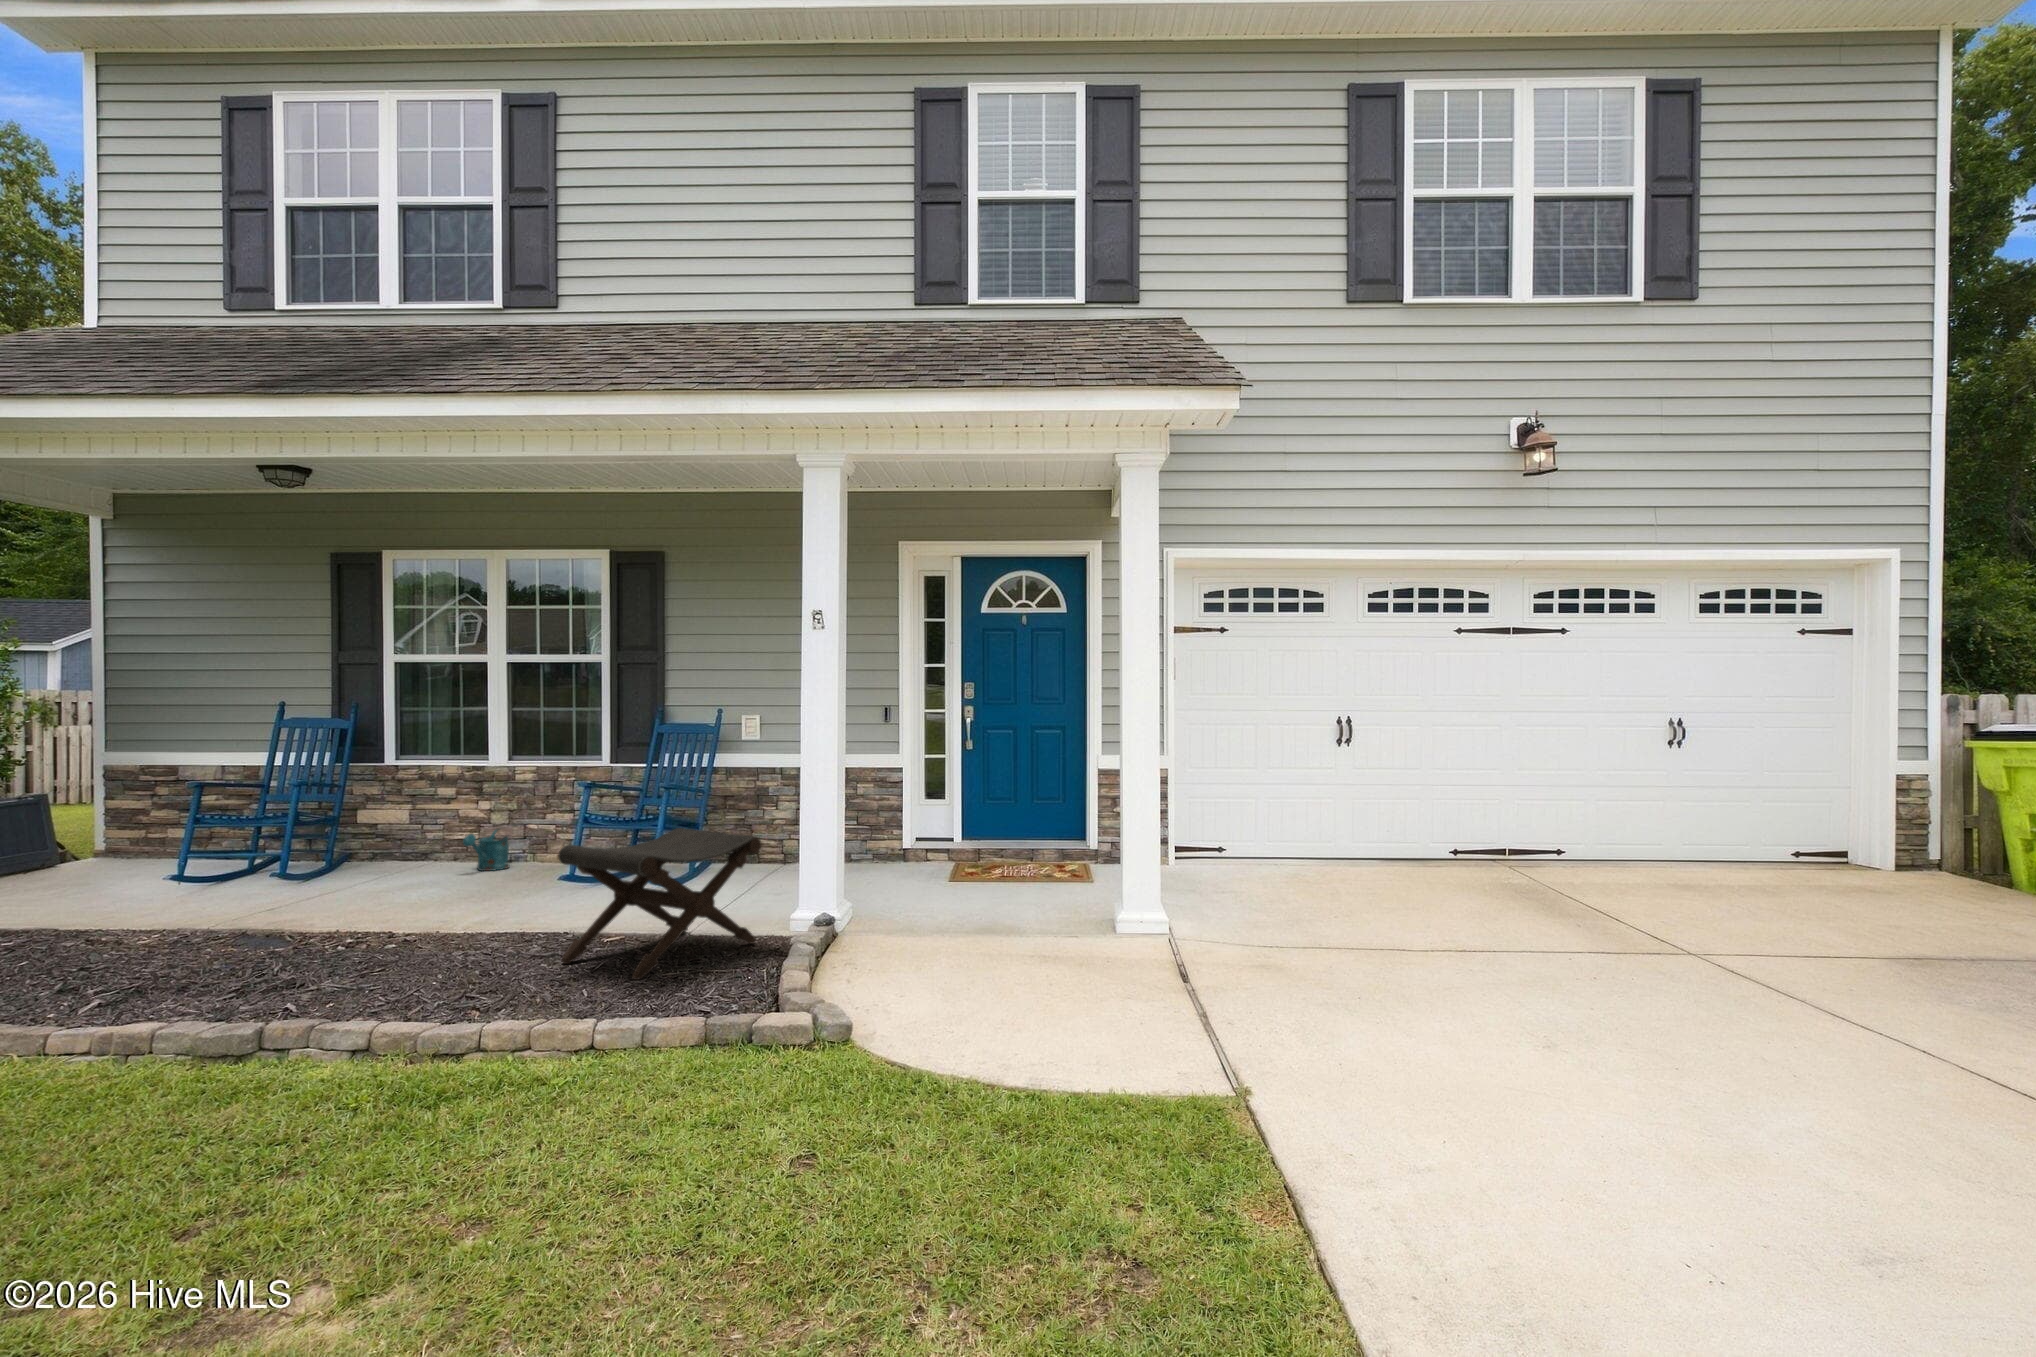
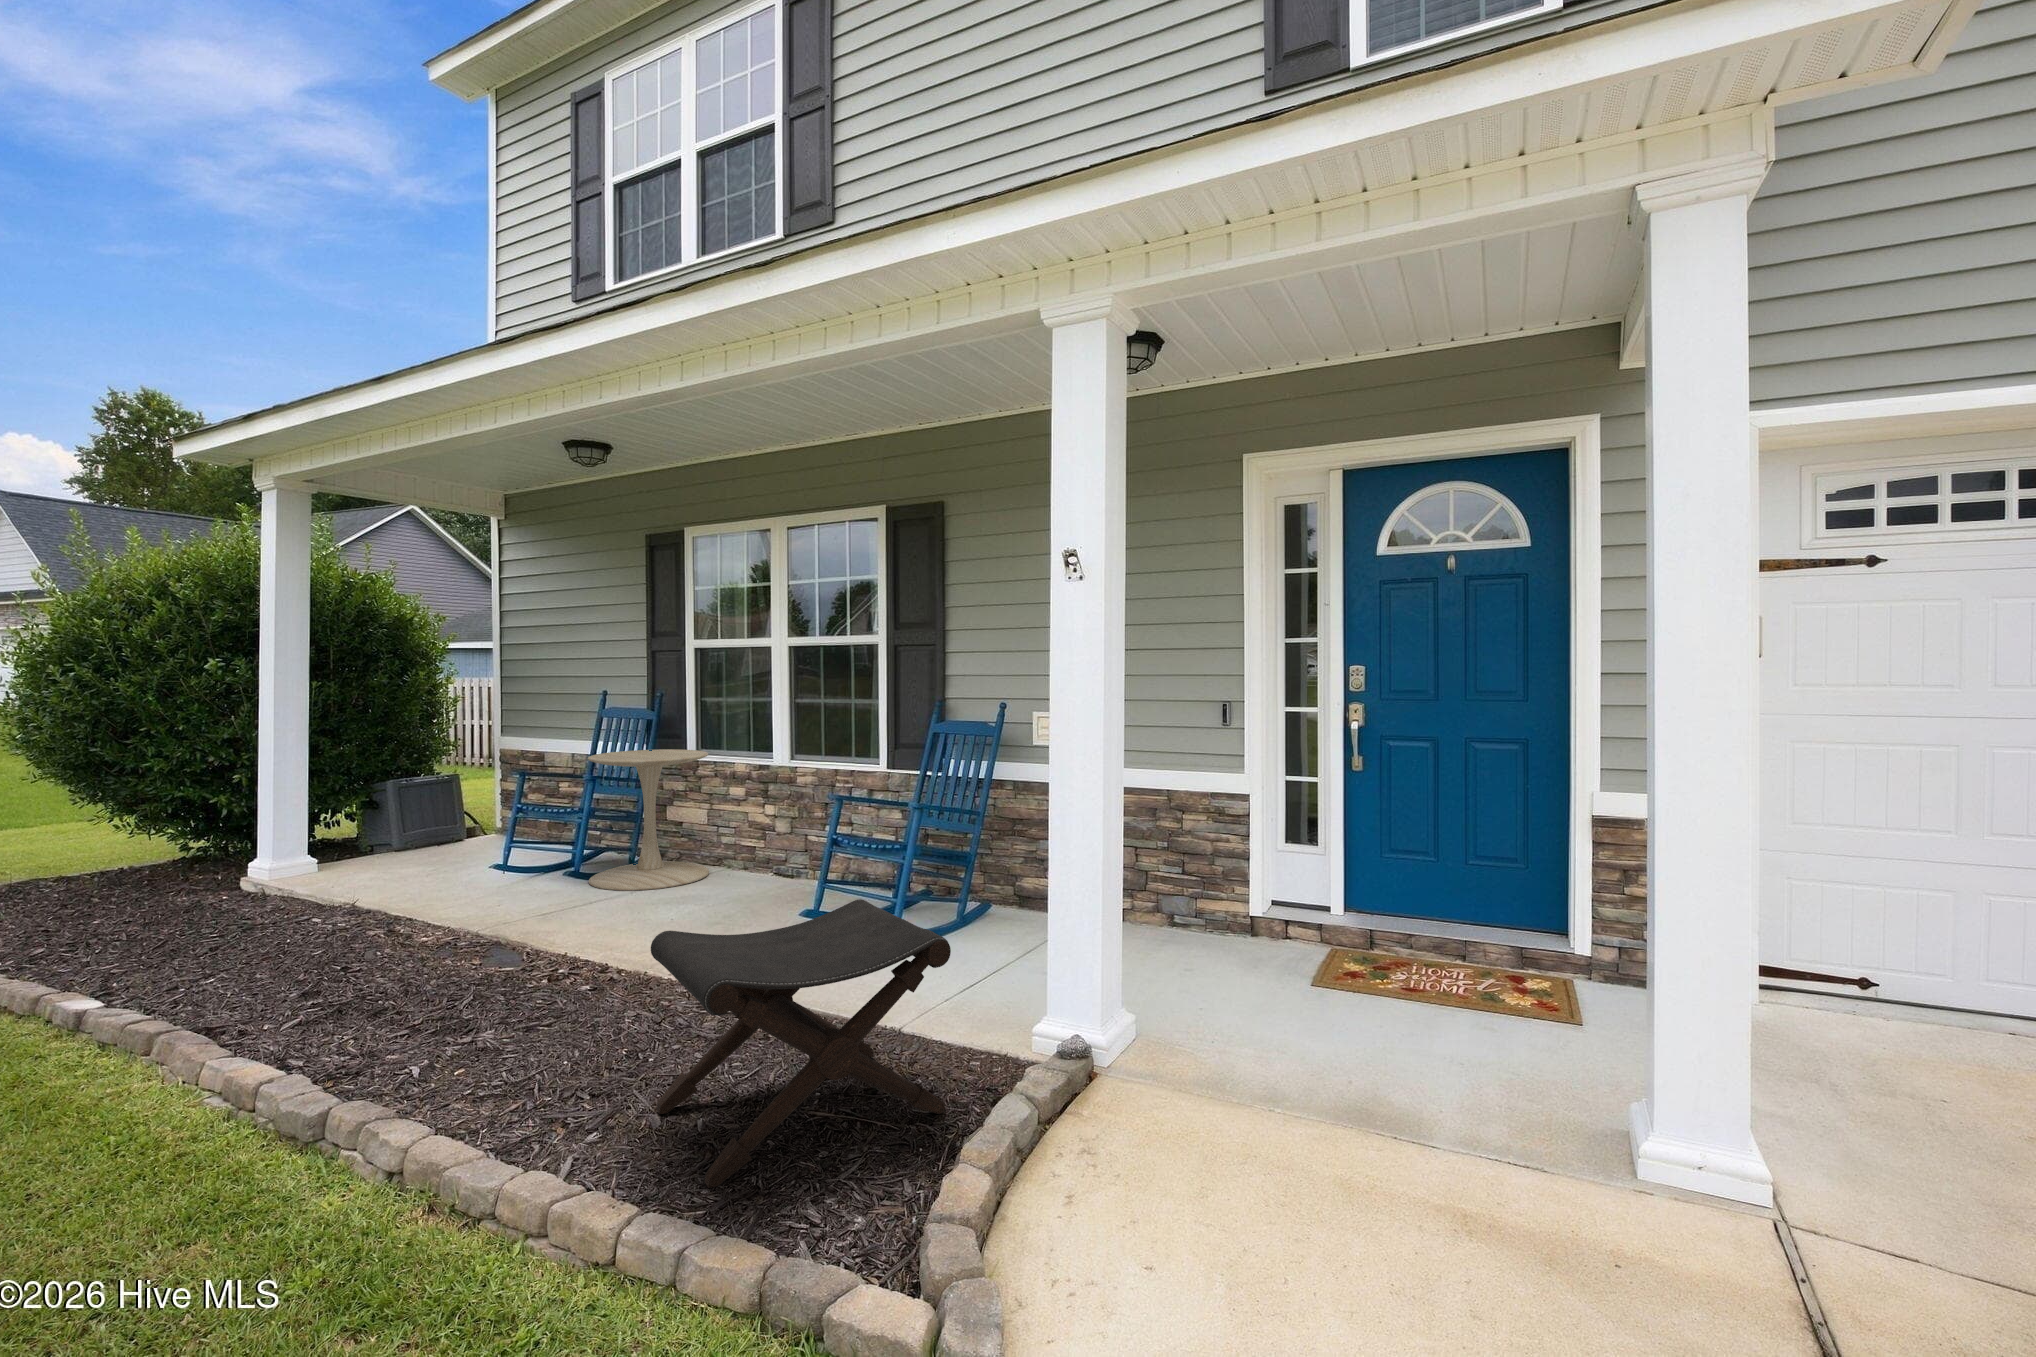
pedestal table: none [294,756,422,882] -> present [588,749,709,891]
watering can: present [463,829,510,871] -> none [731,838,790,889]

